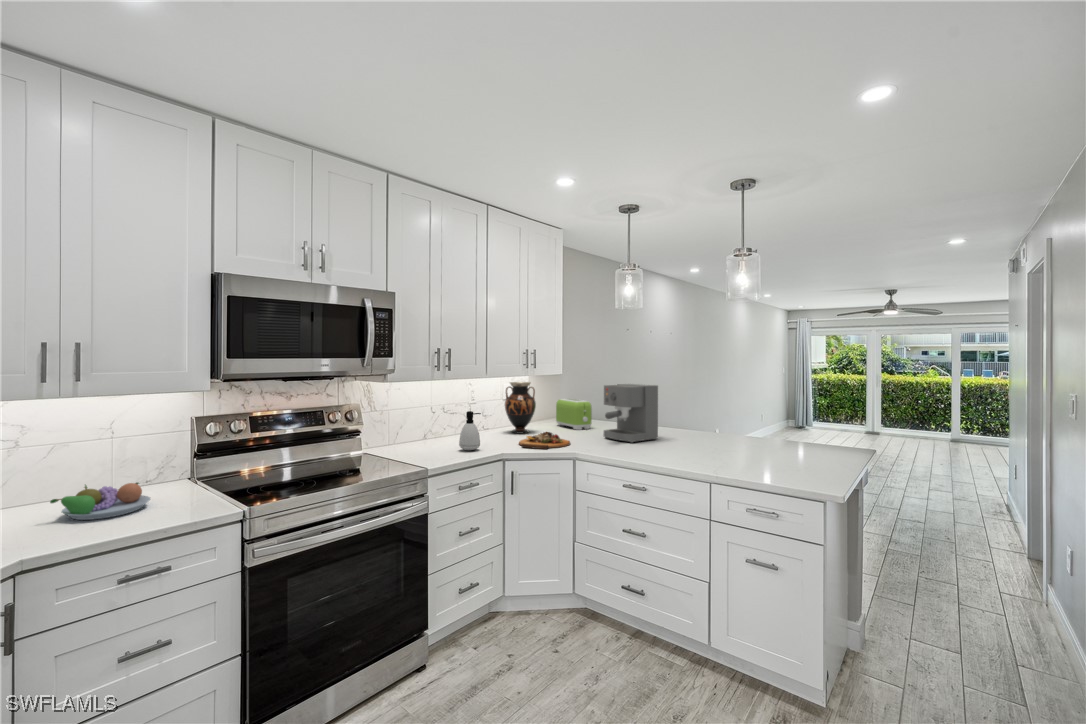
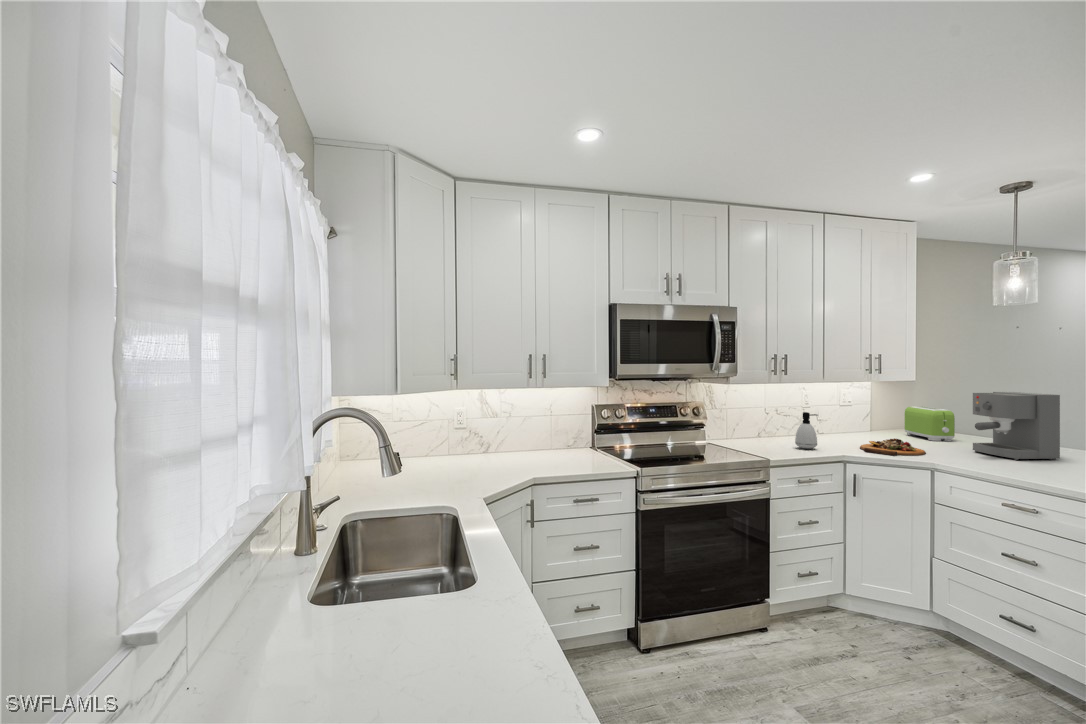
vase: present [505,382,536,434] -> none [841,387,879,439]
fruit bowl: present [50,483,150,520] -> none [534,441,580,463]

